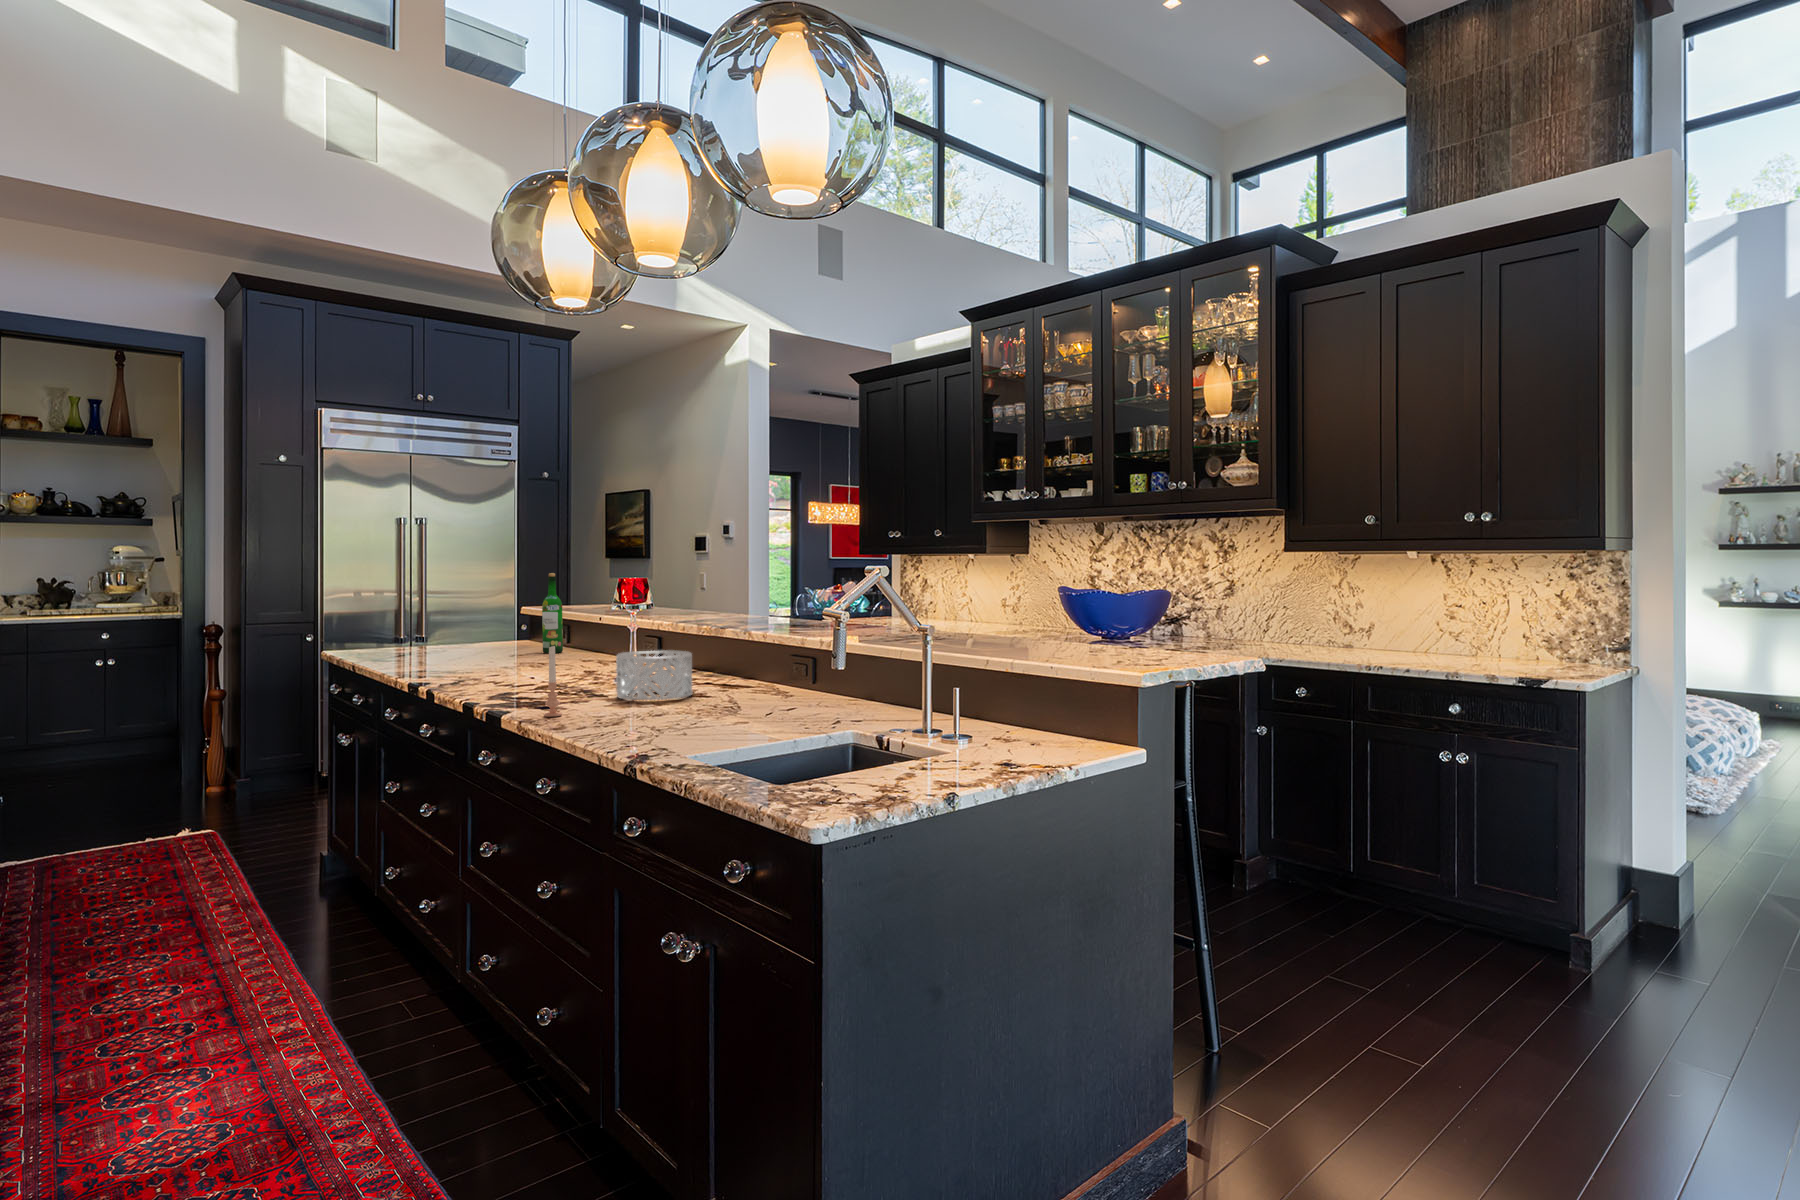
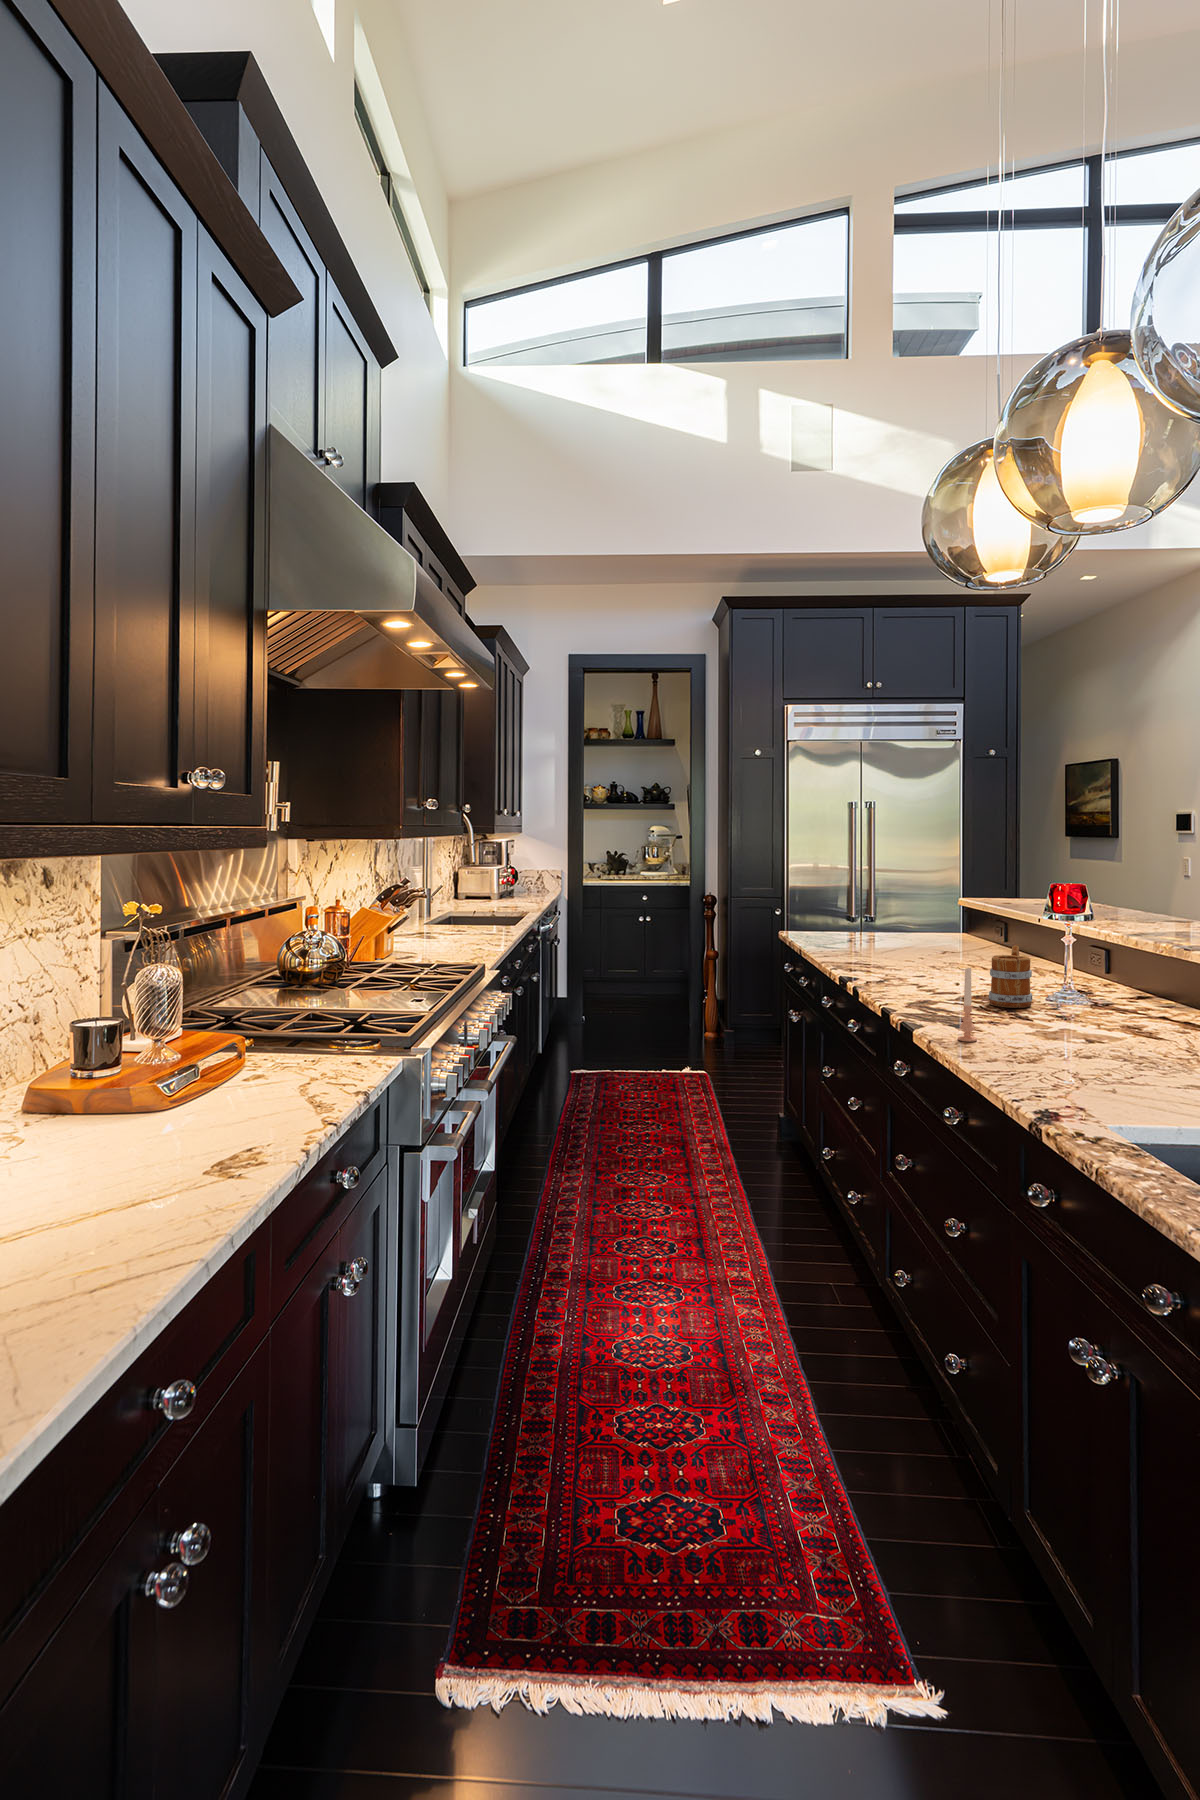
wine bottle: present [542,573,563,653] -> none [977,865,999,948]
mug: none [565,635,605,691] -> present [989,946,1032,1008]
decorative bowl: present [616,650,692,700] -> none [1043,970,1136,1032]

